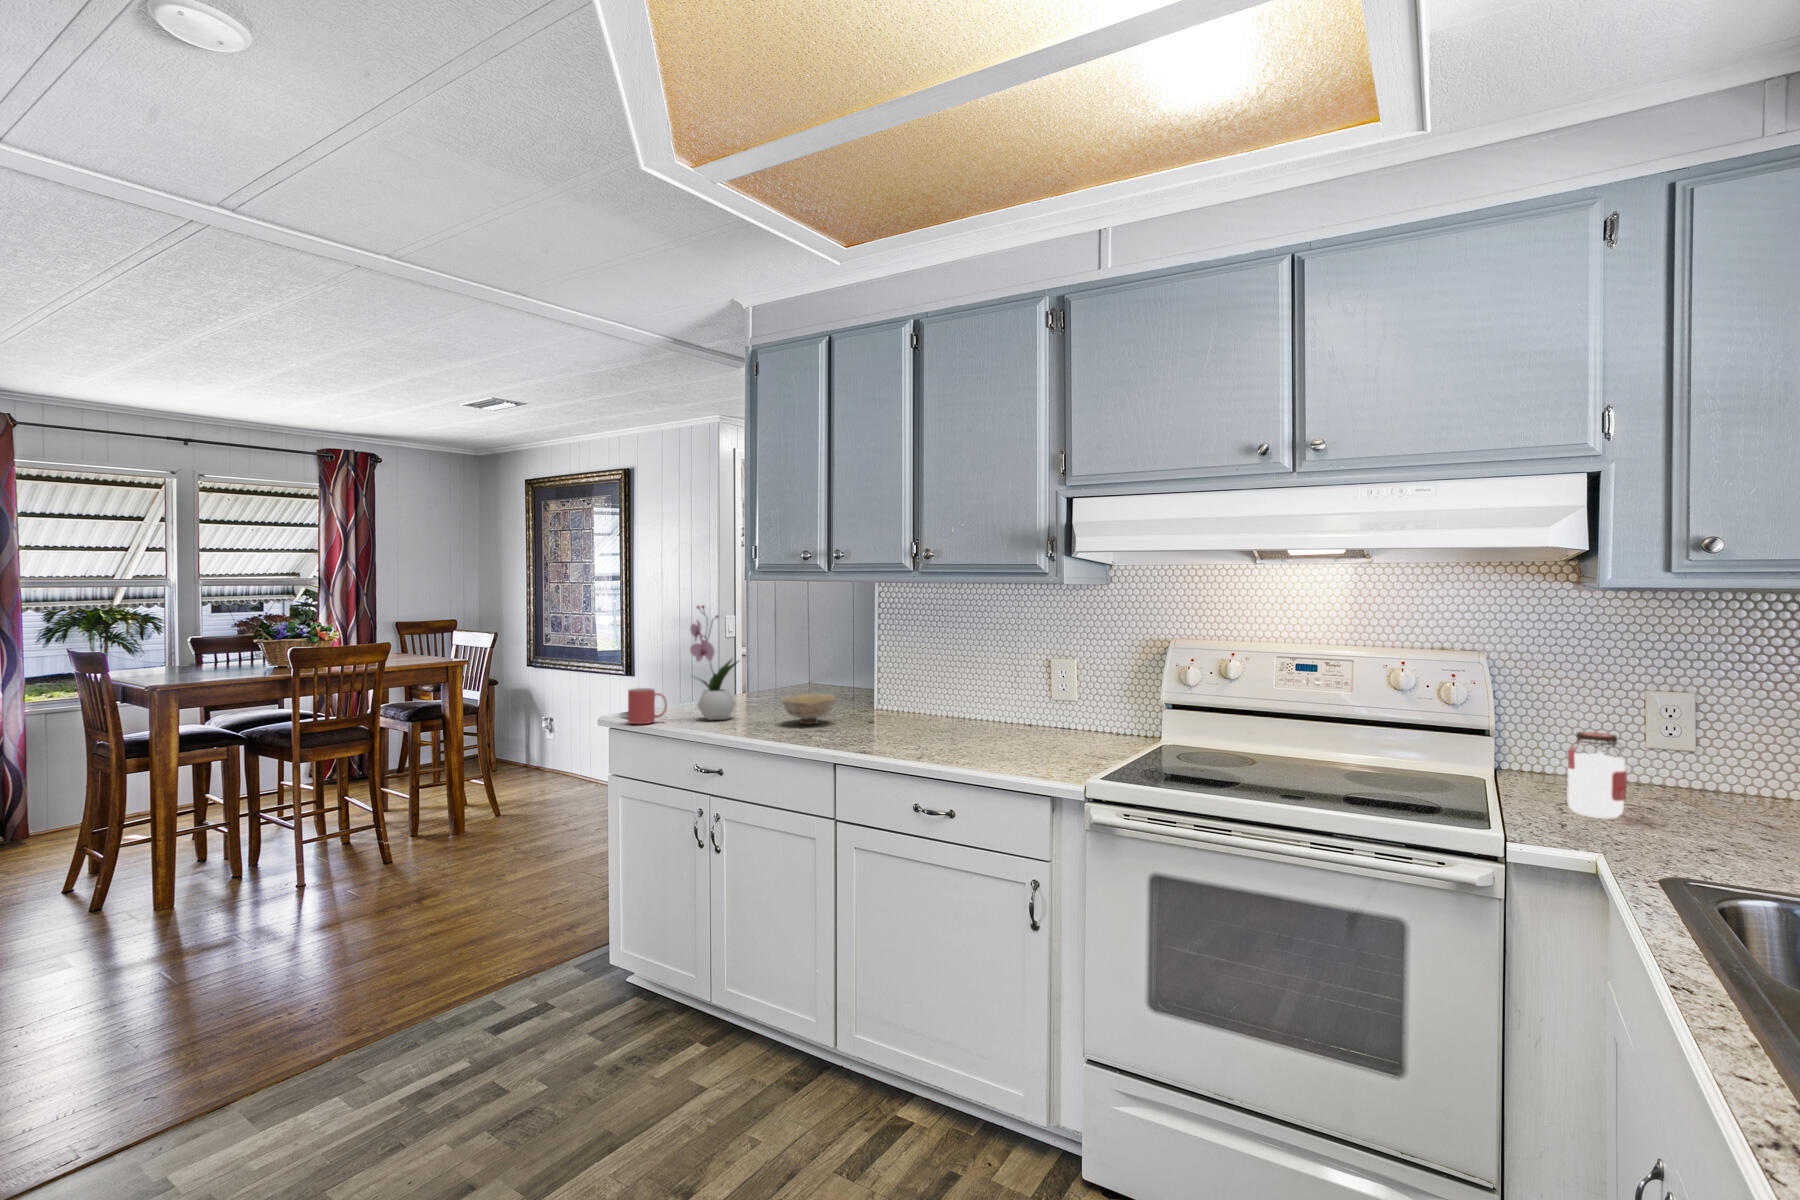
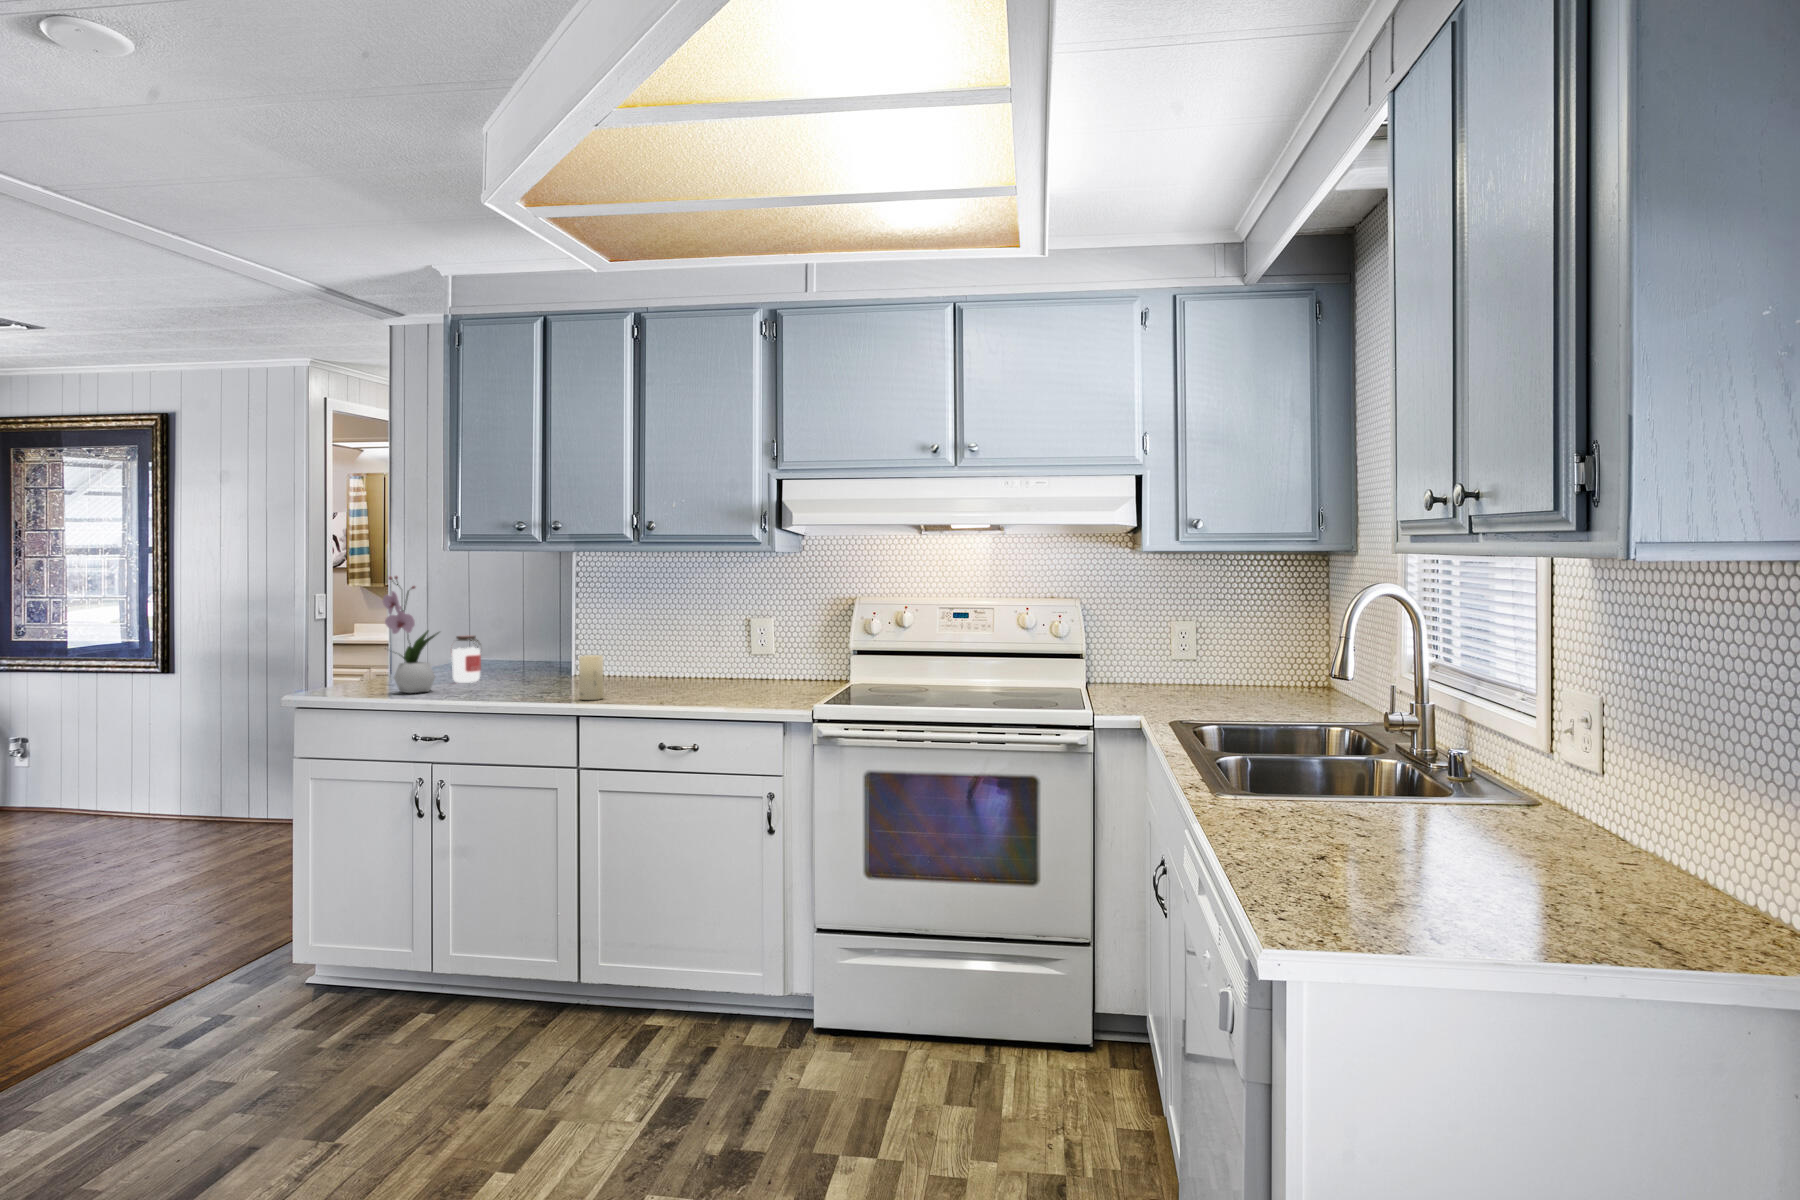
mug: present [628,688,667,724] -> none [317,664,362,701]
bowl: present [782,694,835,724] -> none [493,661,549,690]
candle: none [843,695,869,745] -> present [579,655,603,700]
jar: present [1567,732,1627,818] -> present [452,635,481,683]

